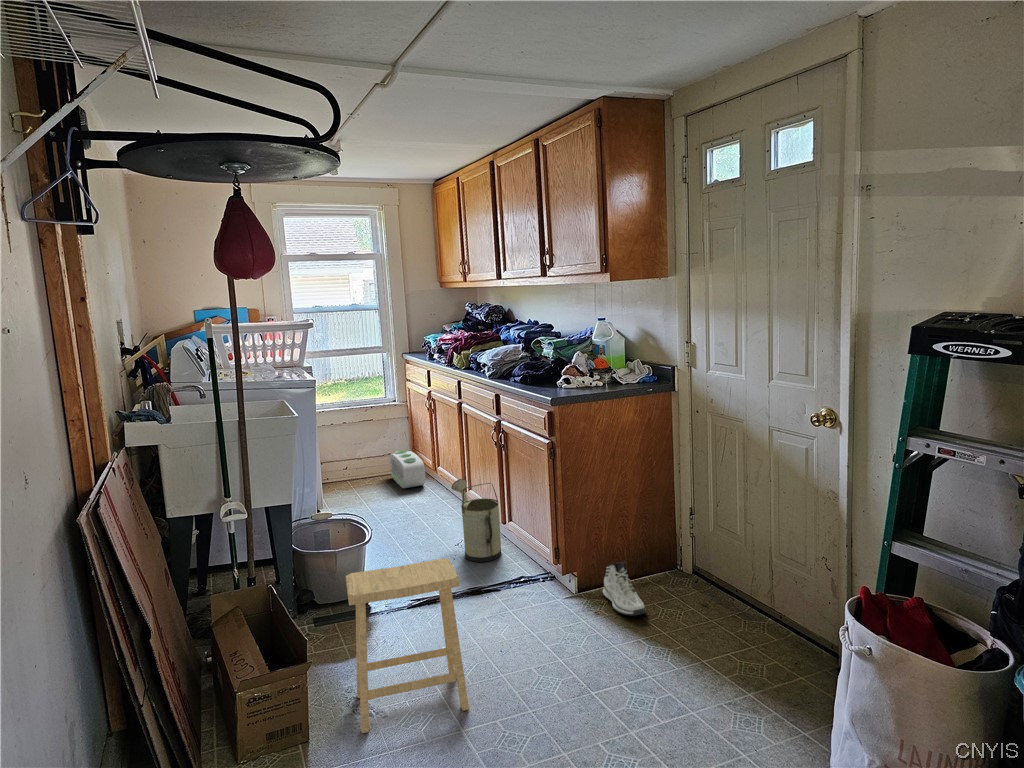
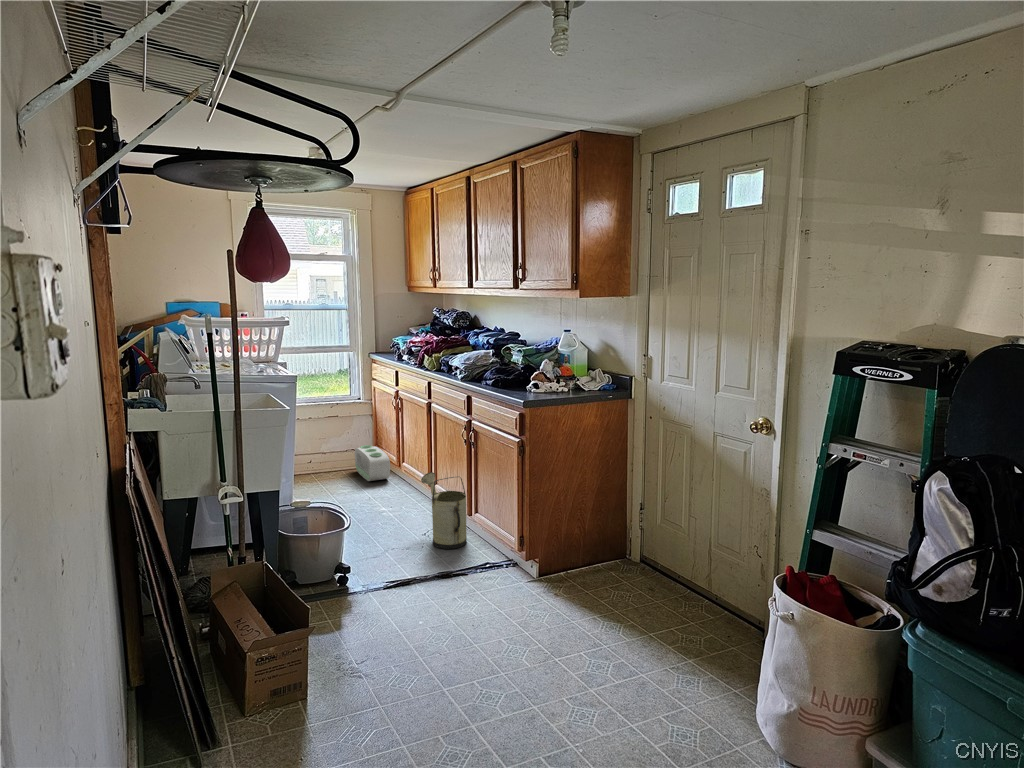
footstool: present [346,559,469,733] -> none [340,540,448,694]
sneaker: present [603,562,646,616] -> none [561,549,600,597]

